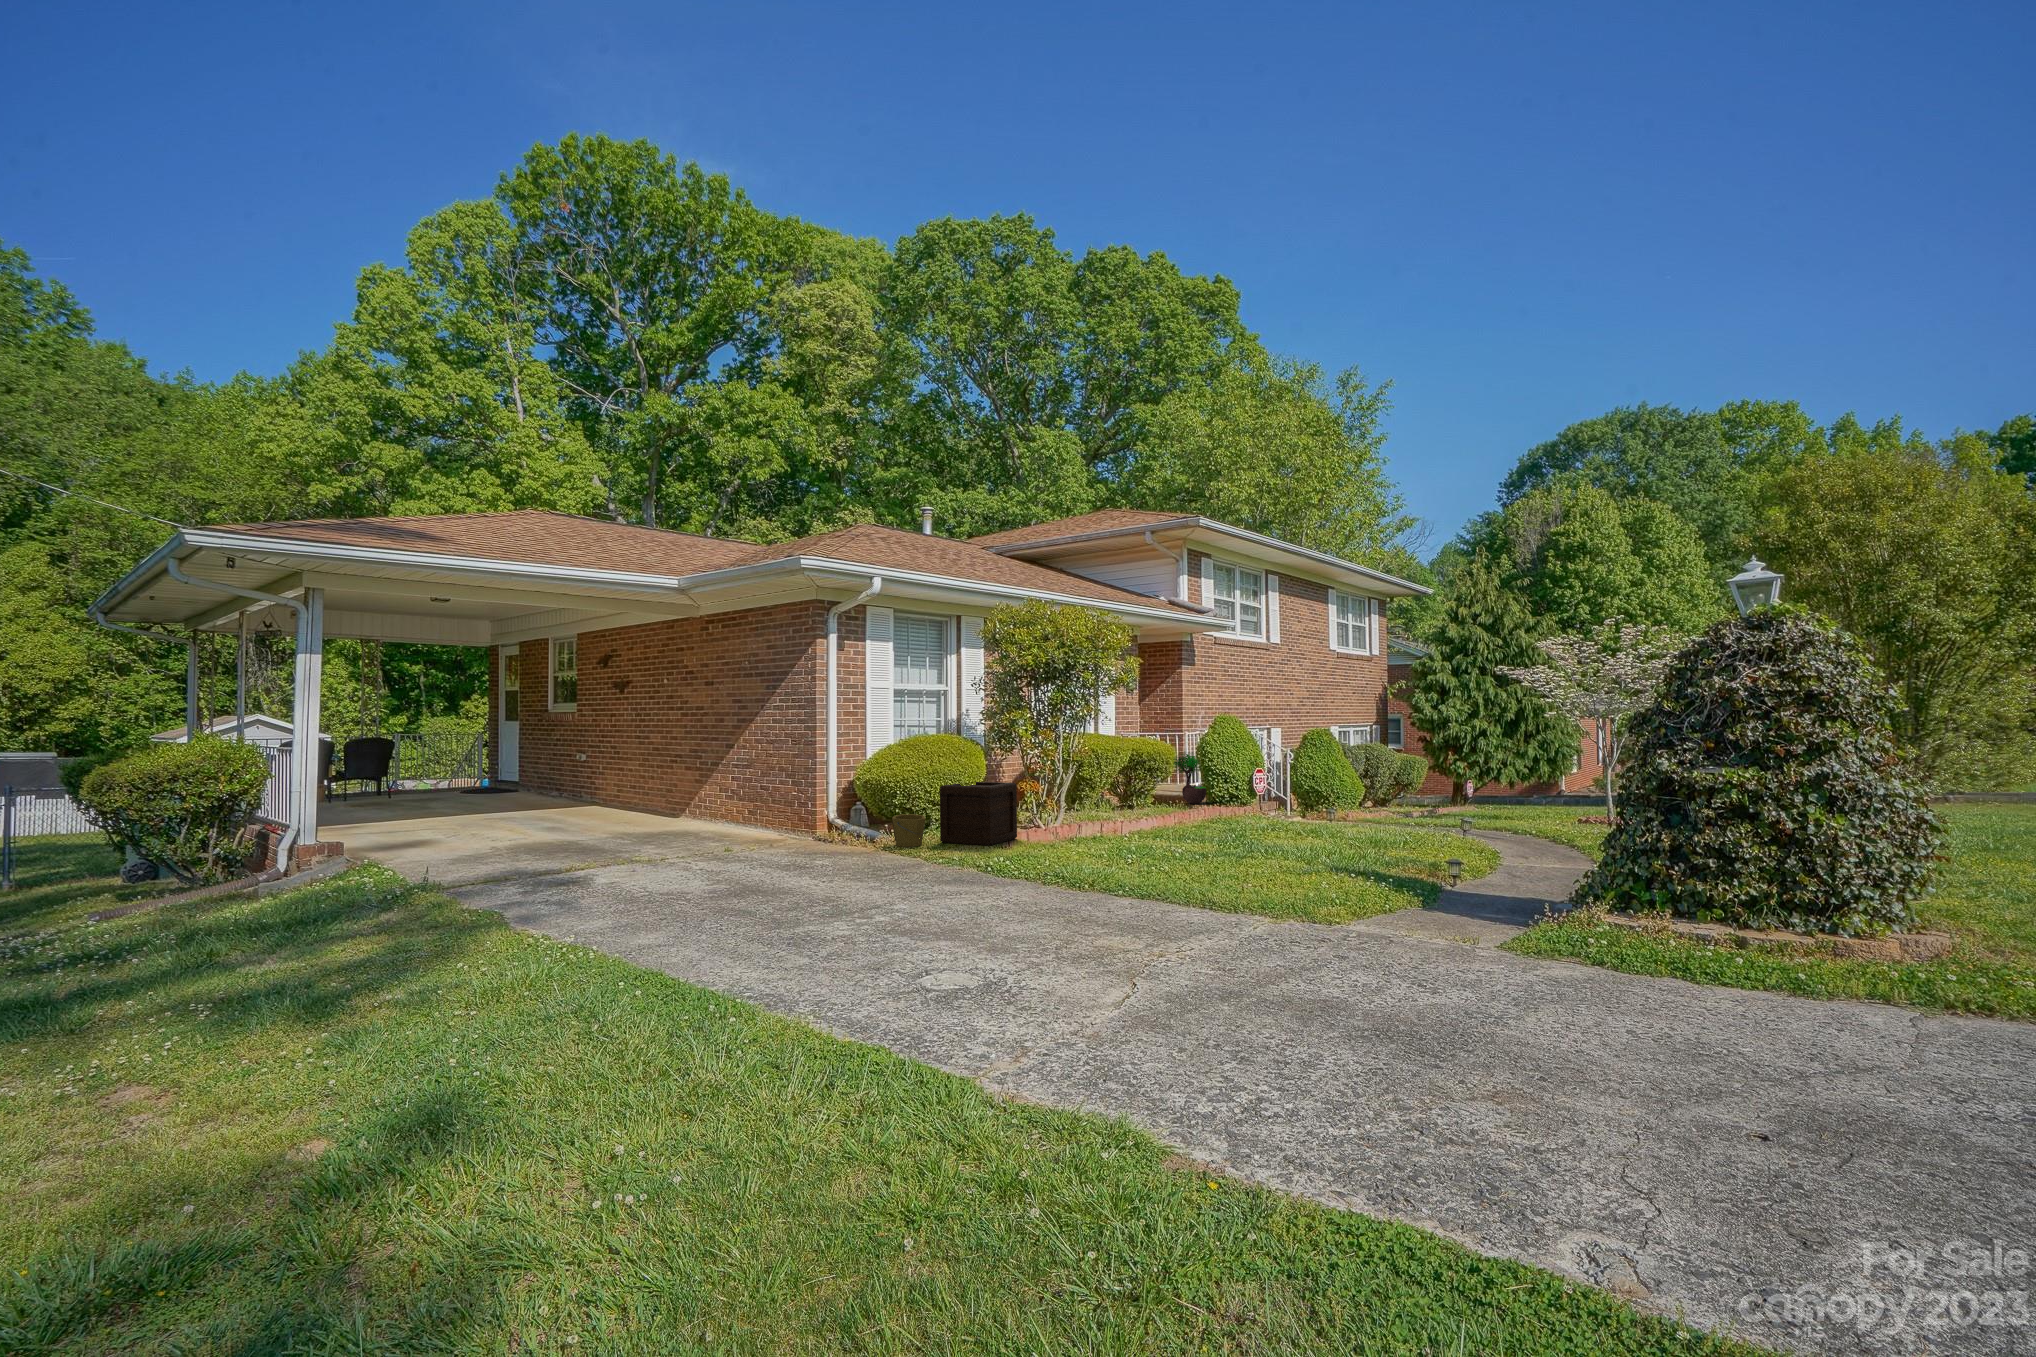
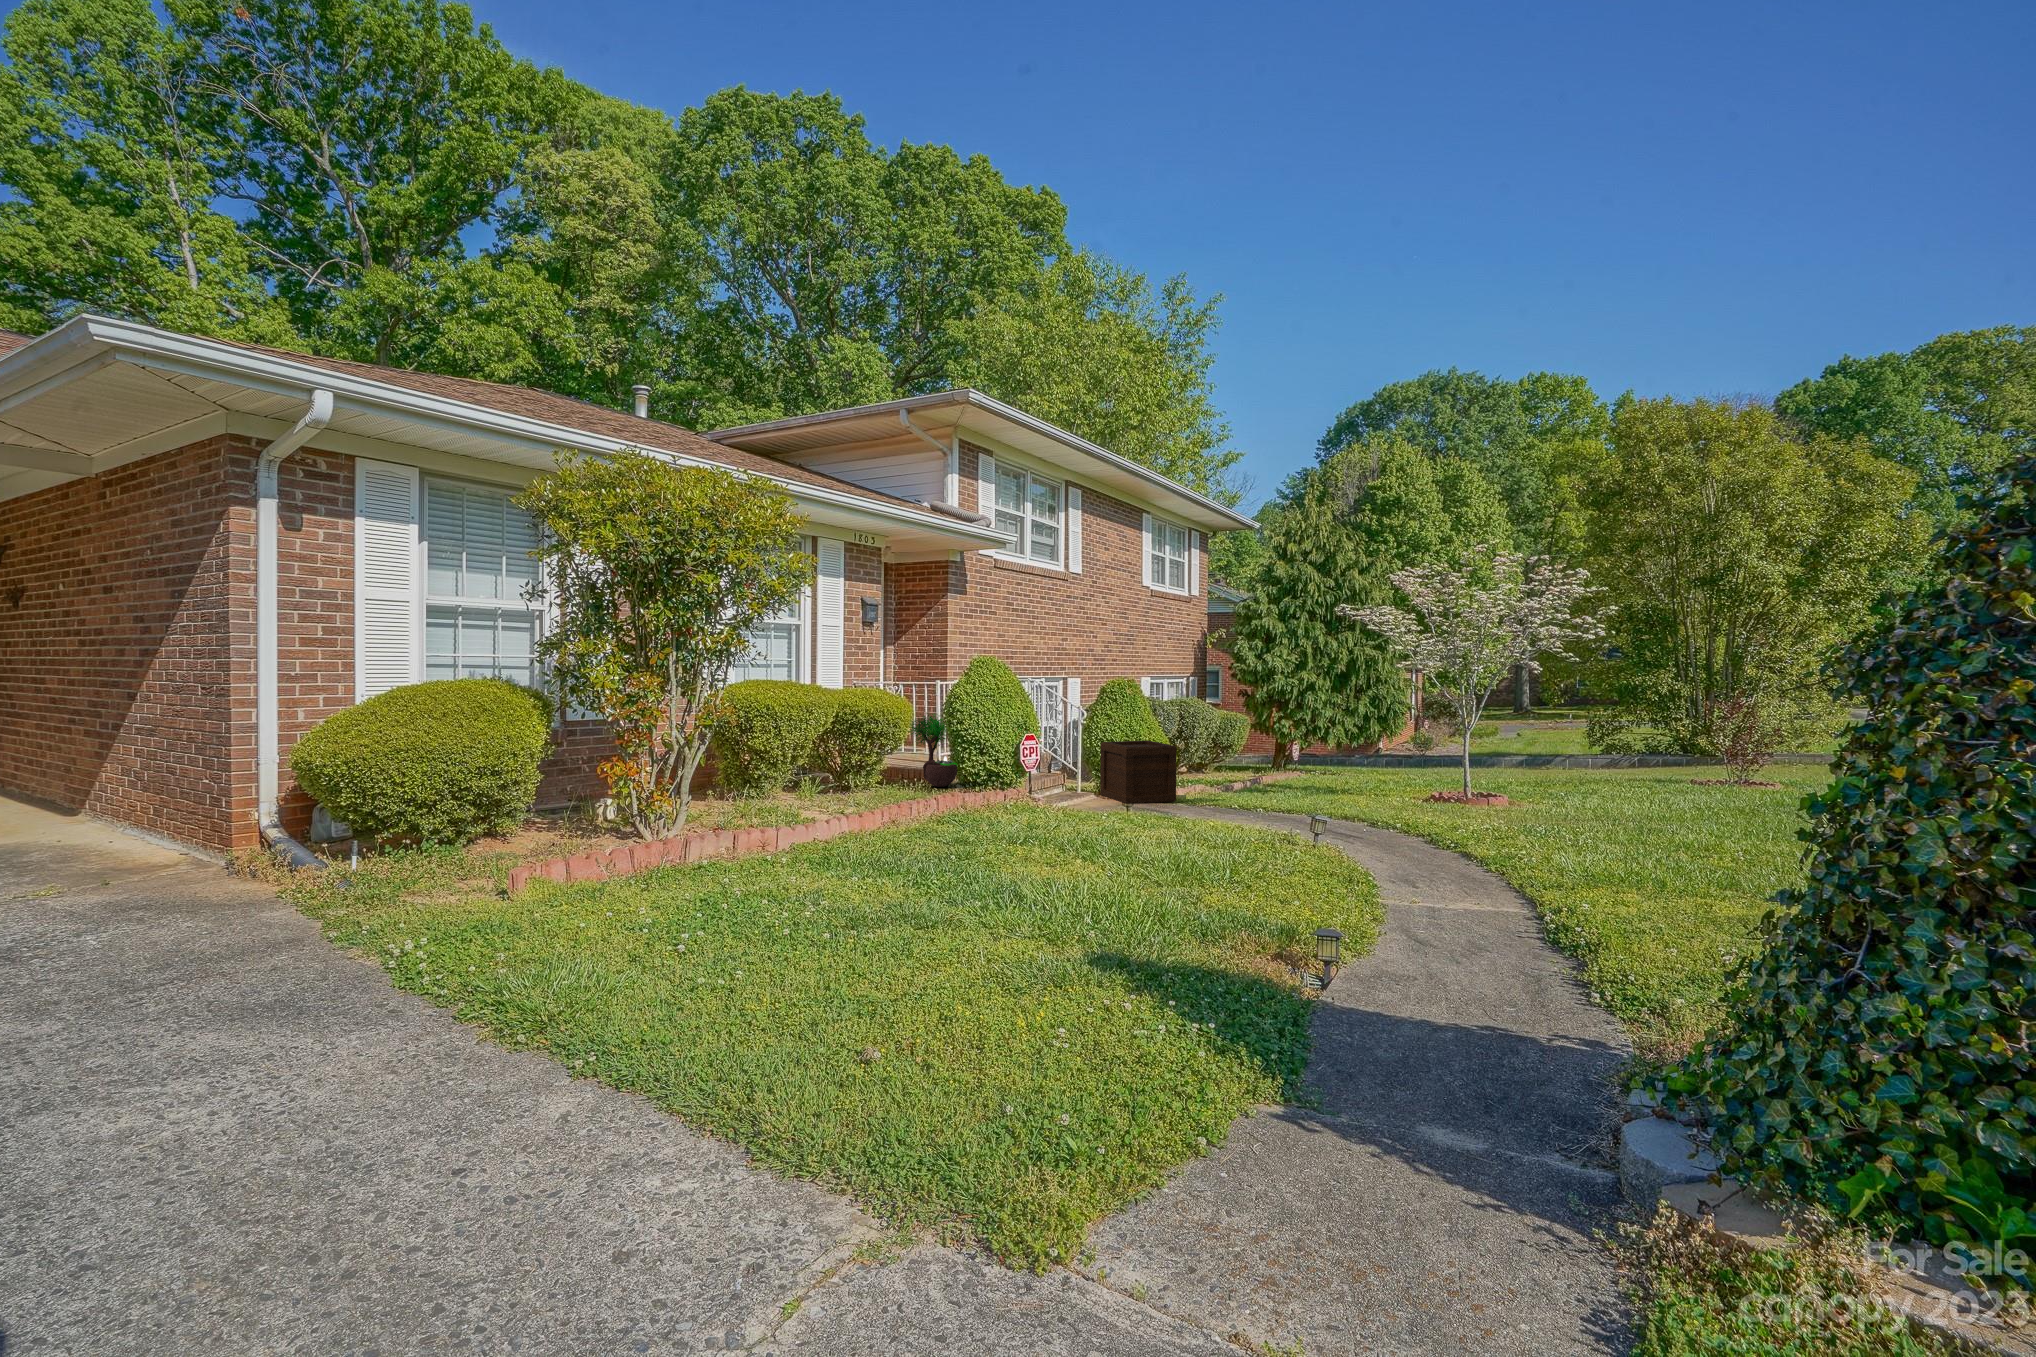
wooden crate: present [940,782,1017,846] -> present [1100,740,1177,804]
bucket: present [892,814,926,847] -> none [204,850,304,926]

